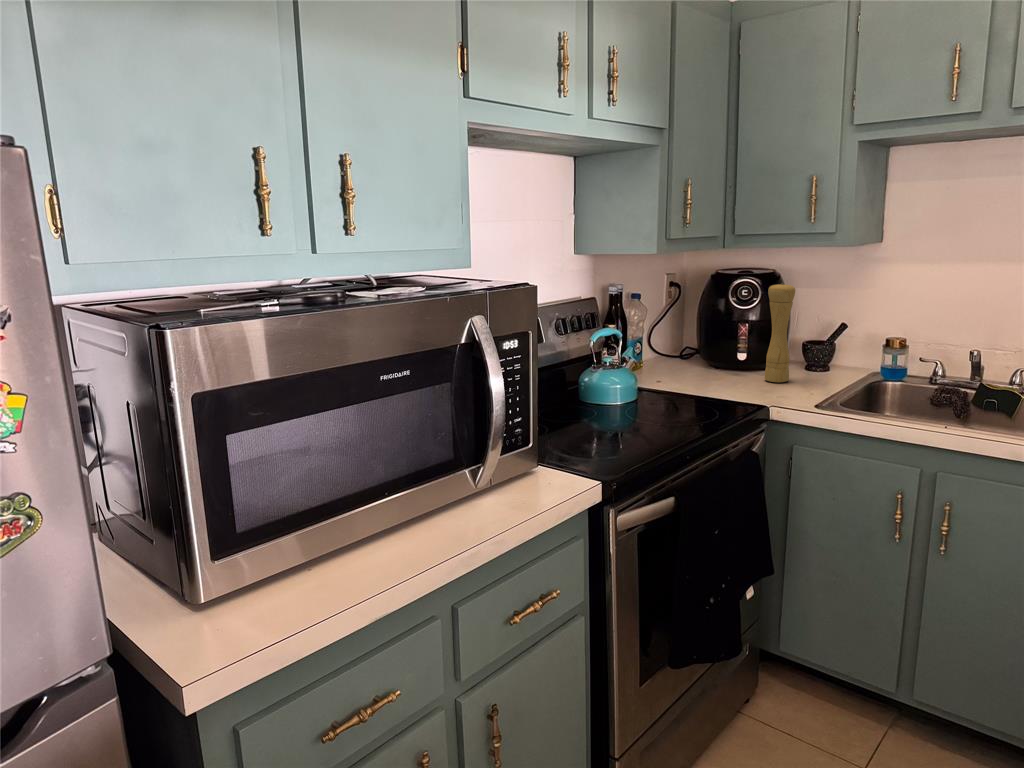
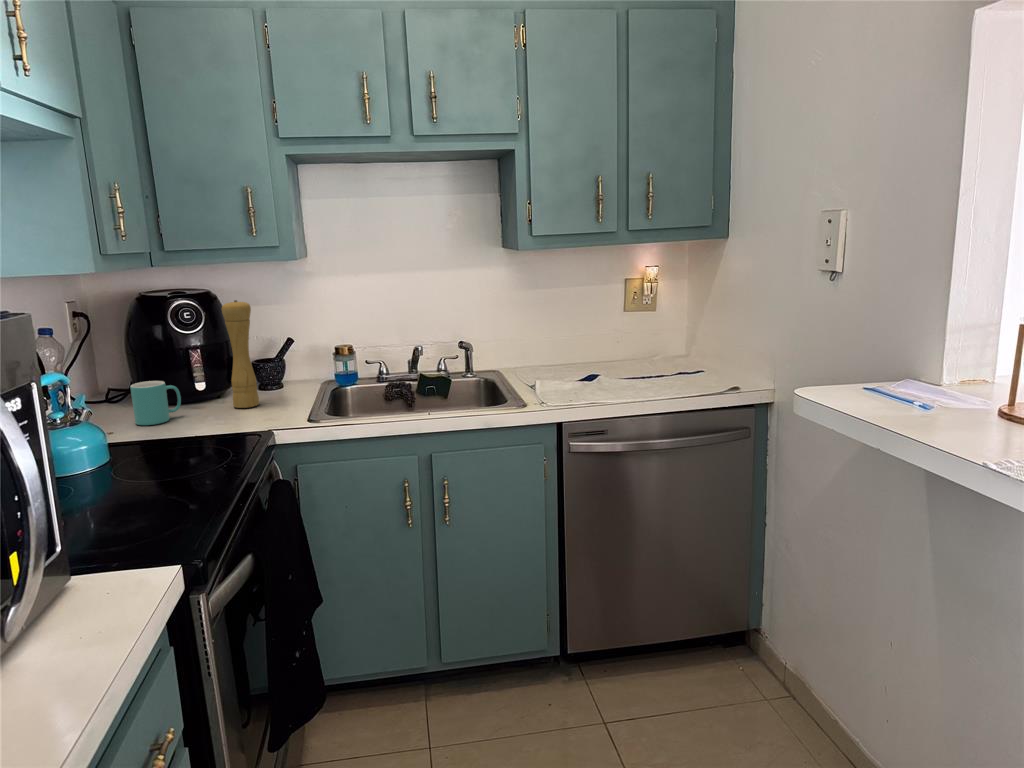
mug: none [680,345,720,381] -> present [130,381,181,425]

